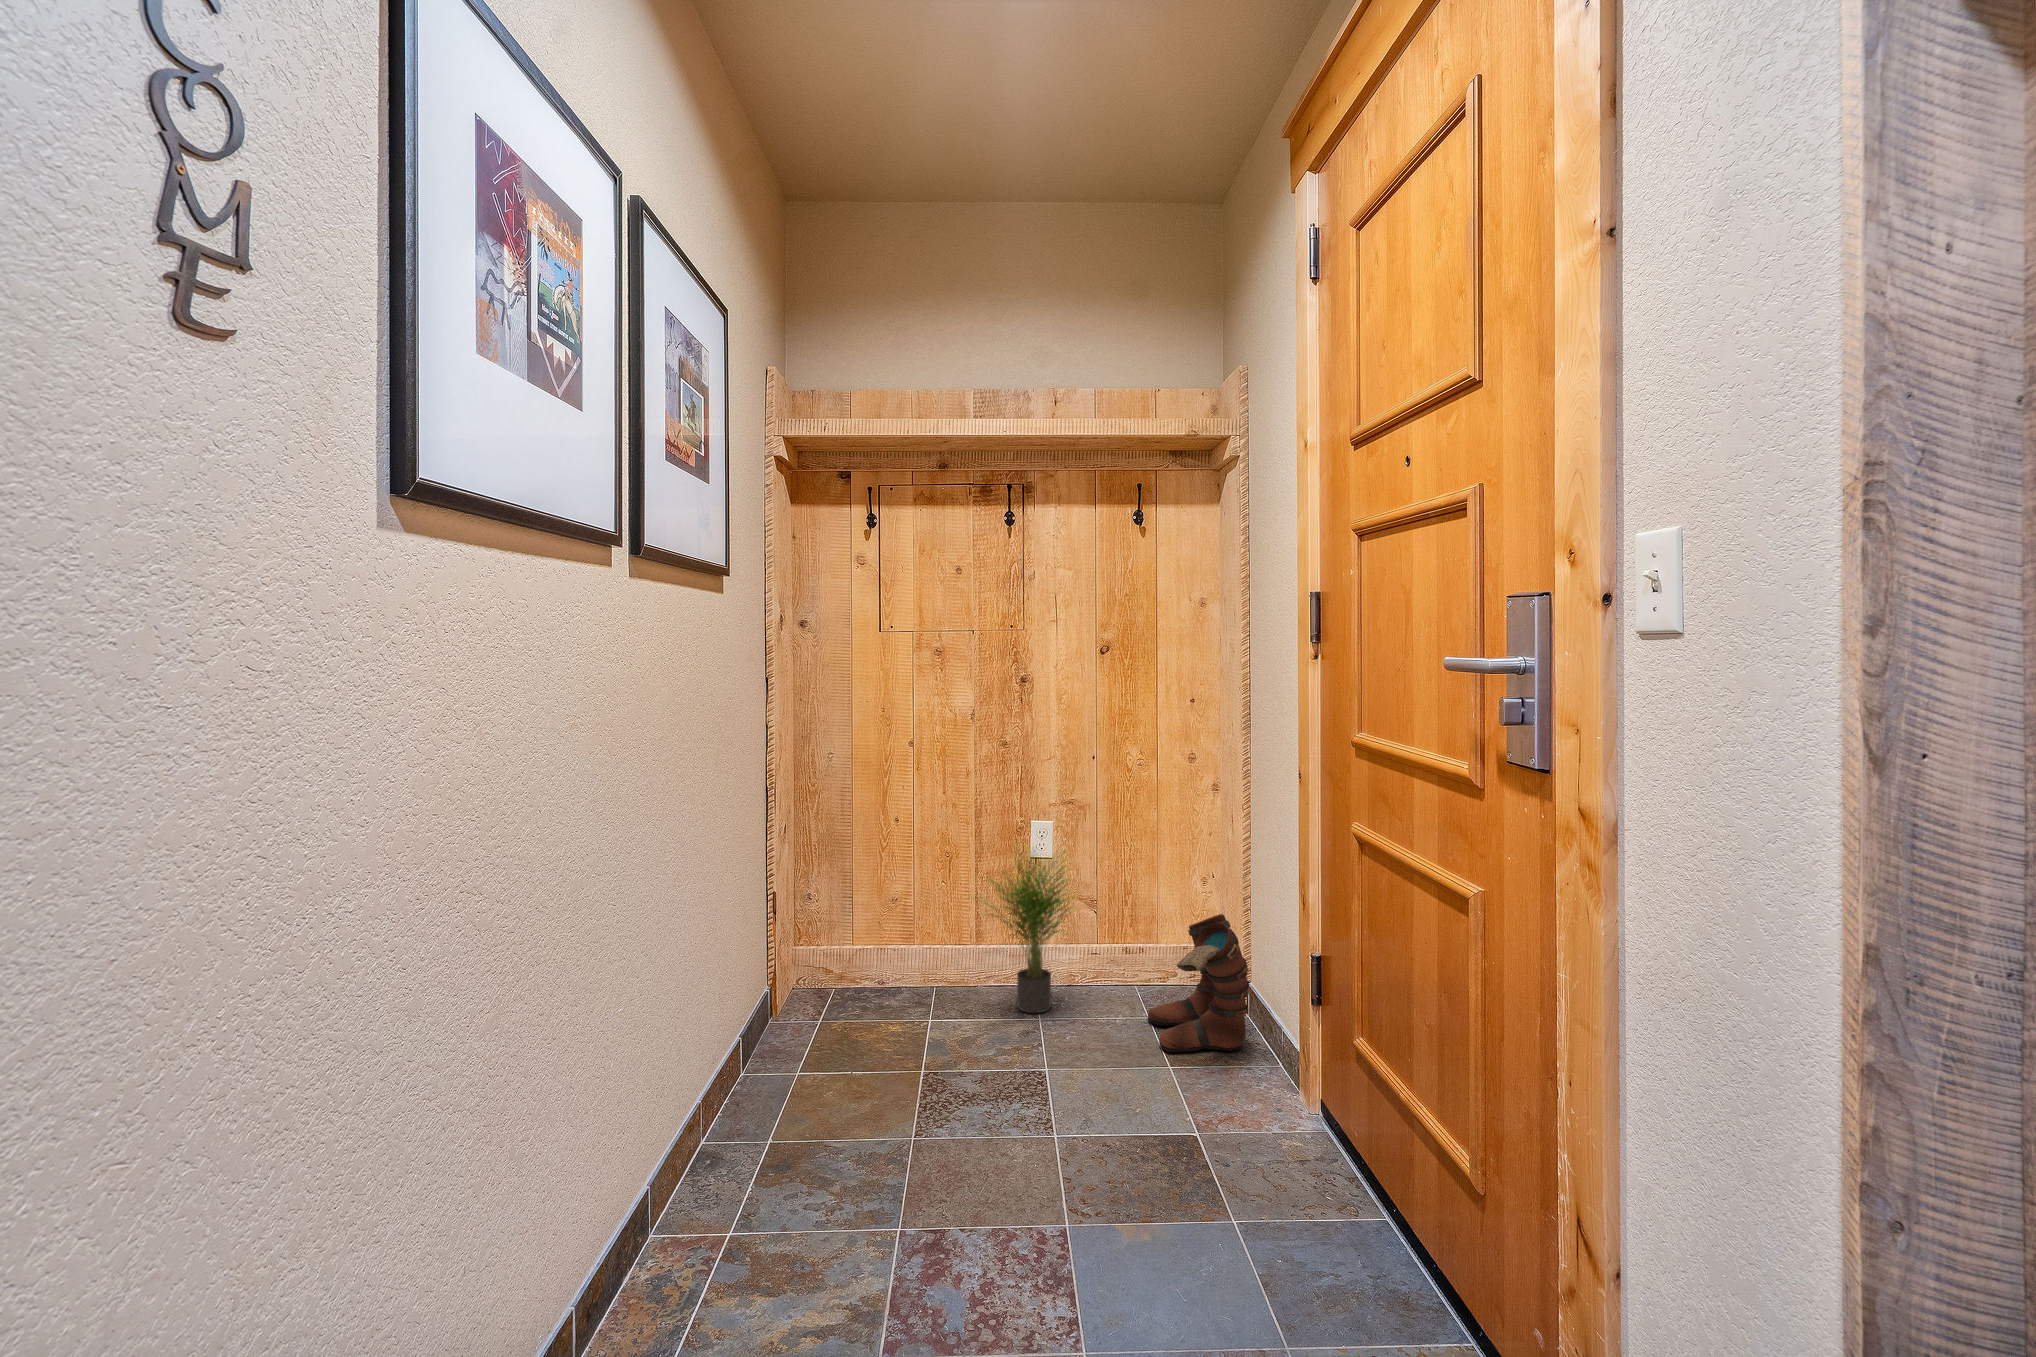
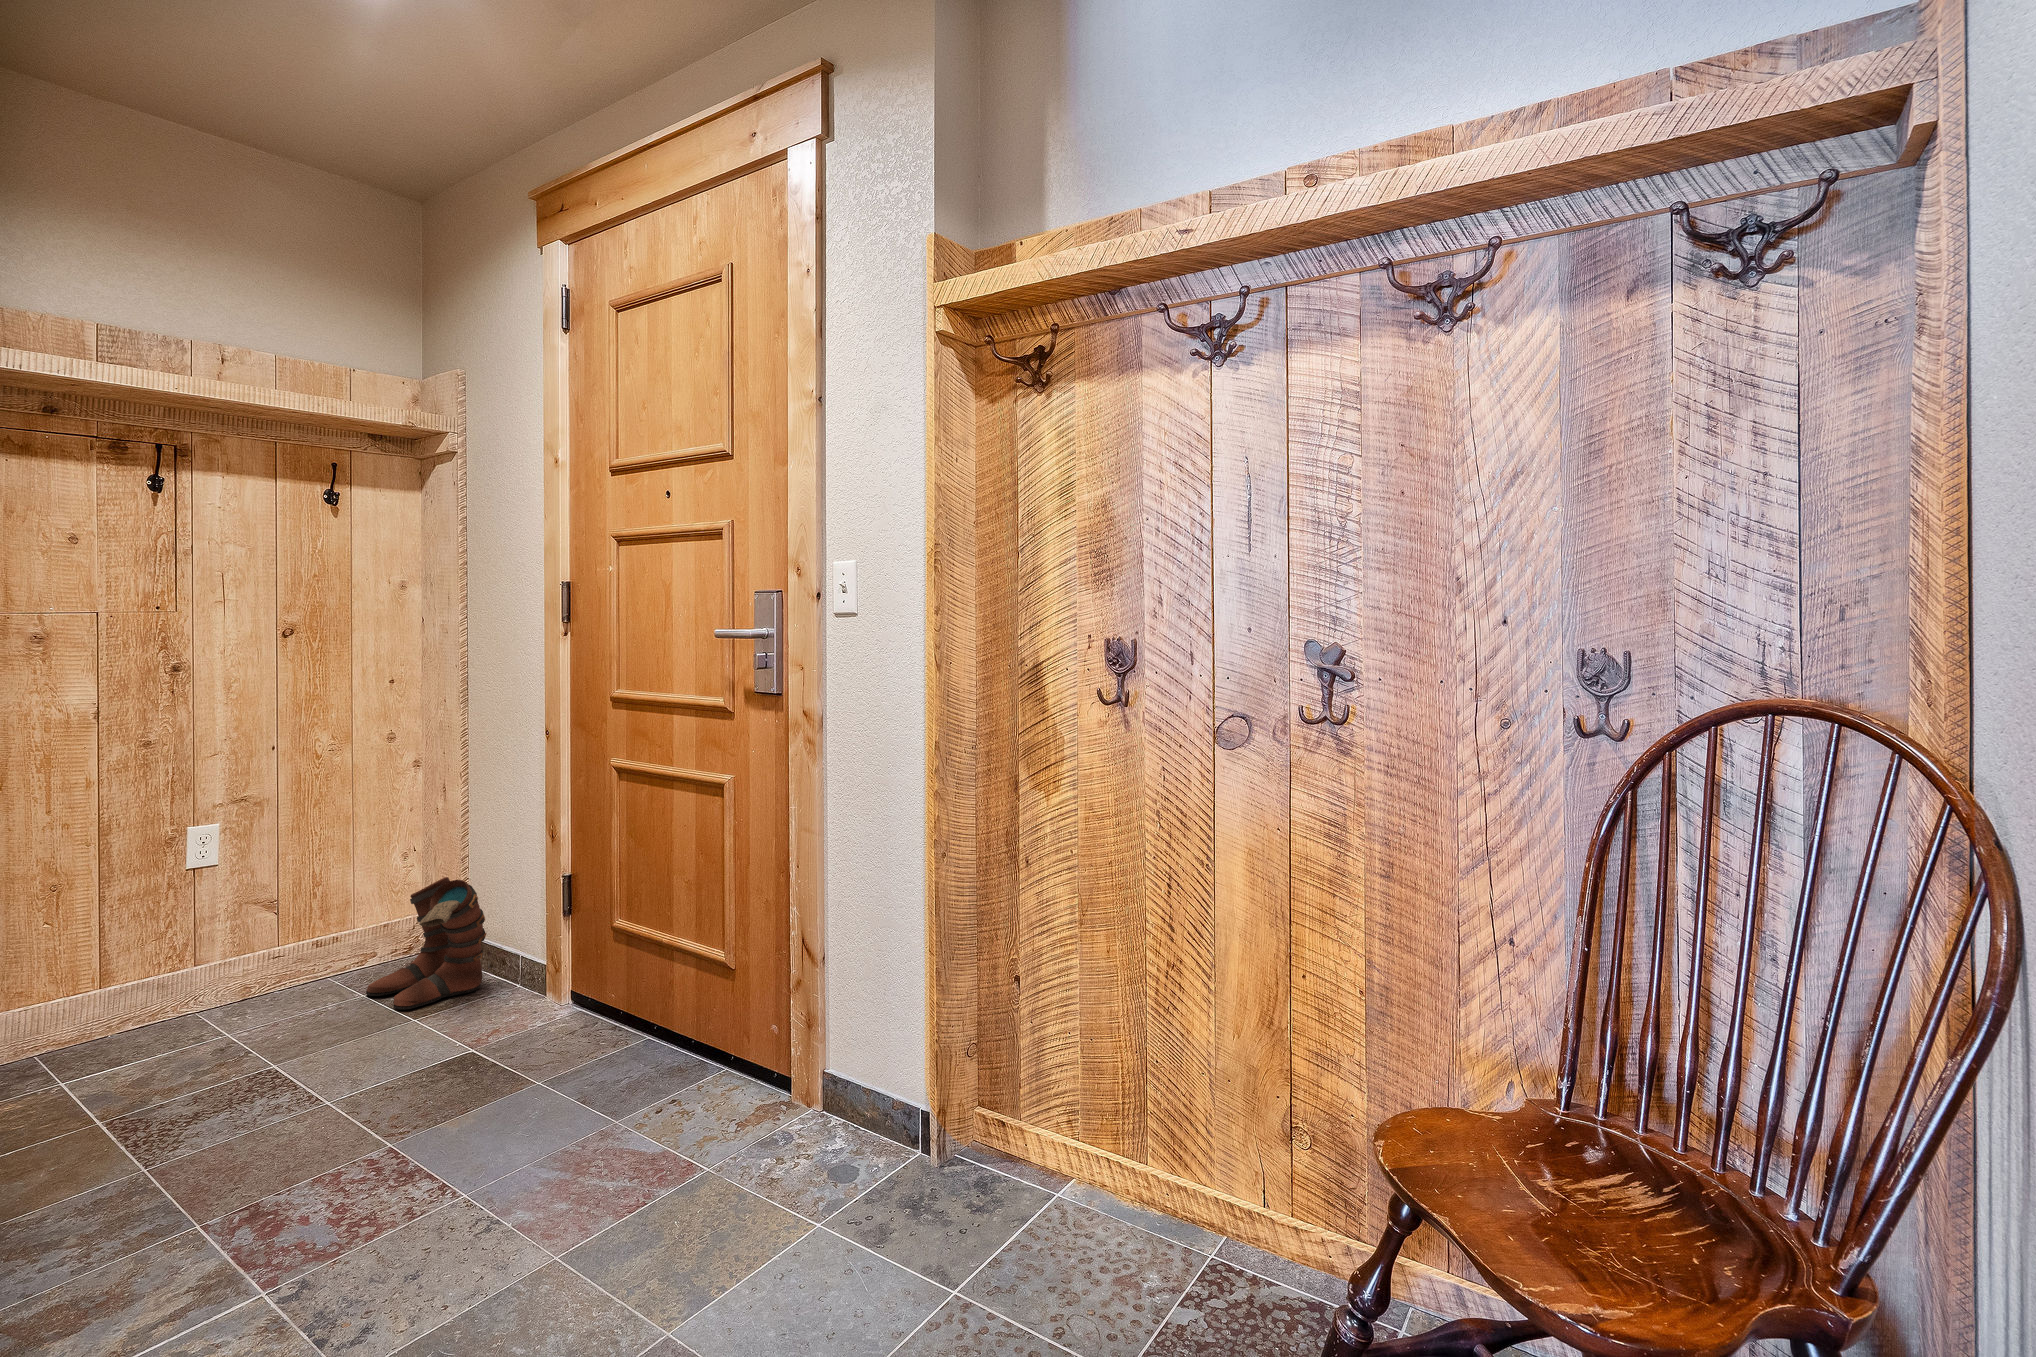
potted plant: present [974,847,1075,1013] -> none [95,828,284,1031]

